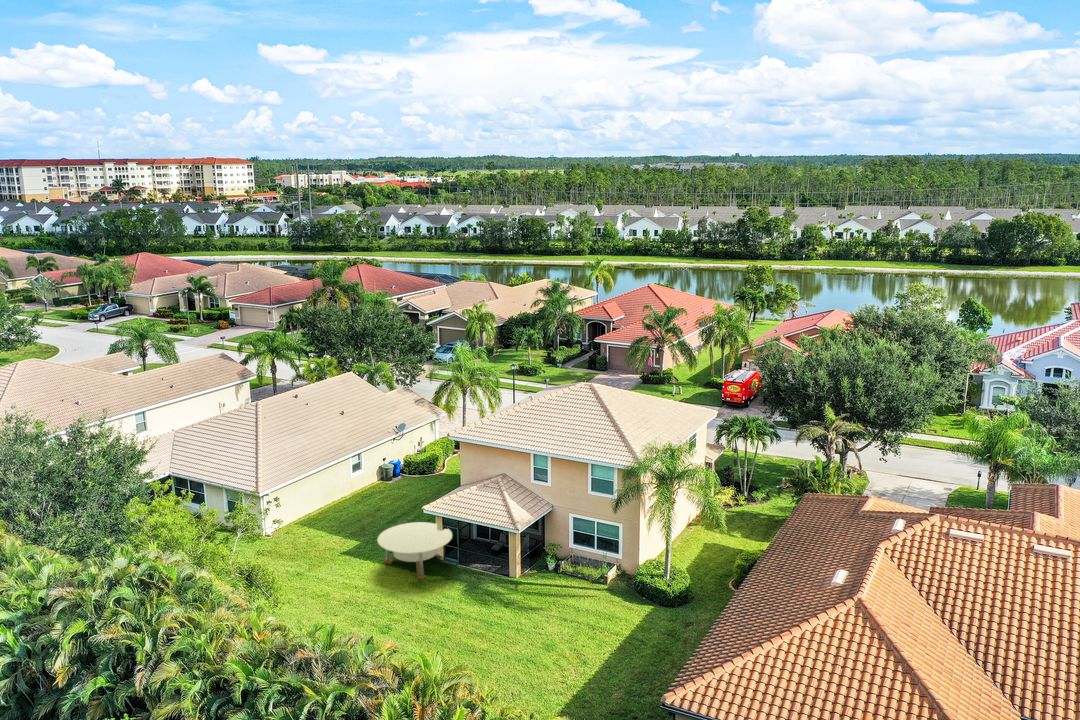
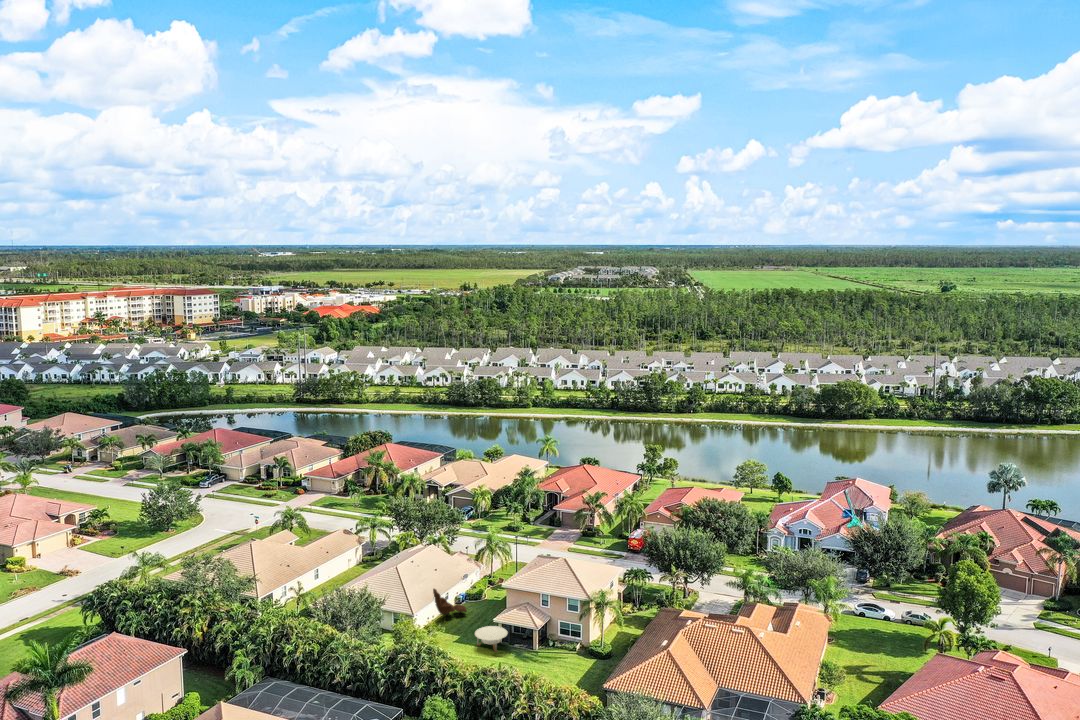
lounge chair: none [320,445,391,511] -> present [433,589,467,620]

